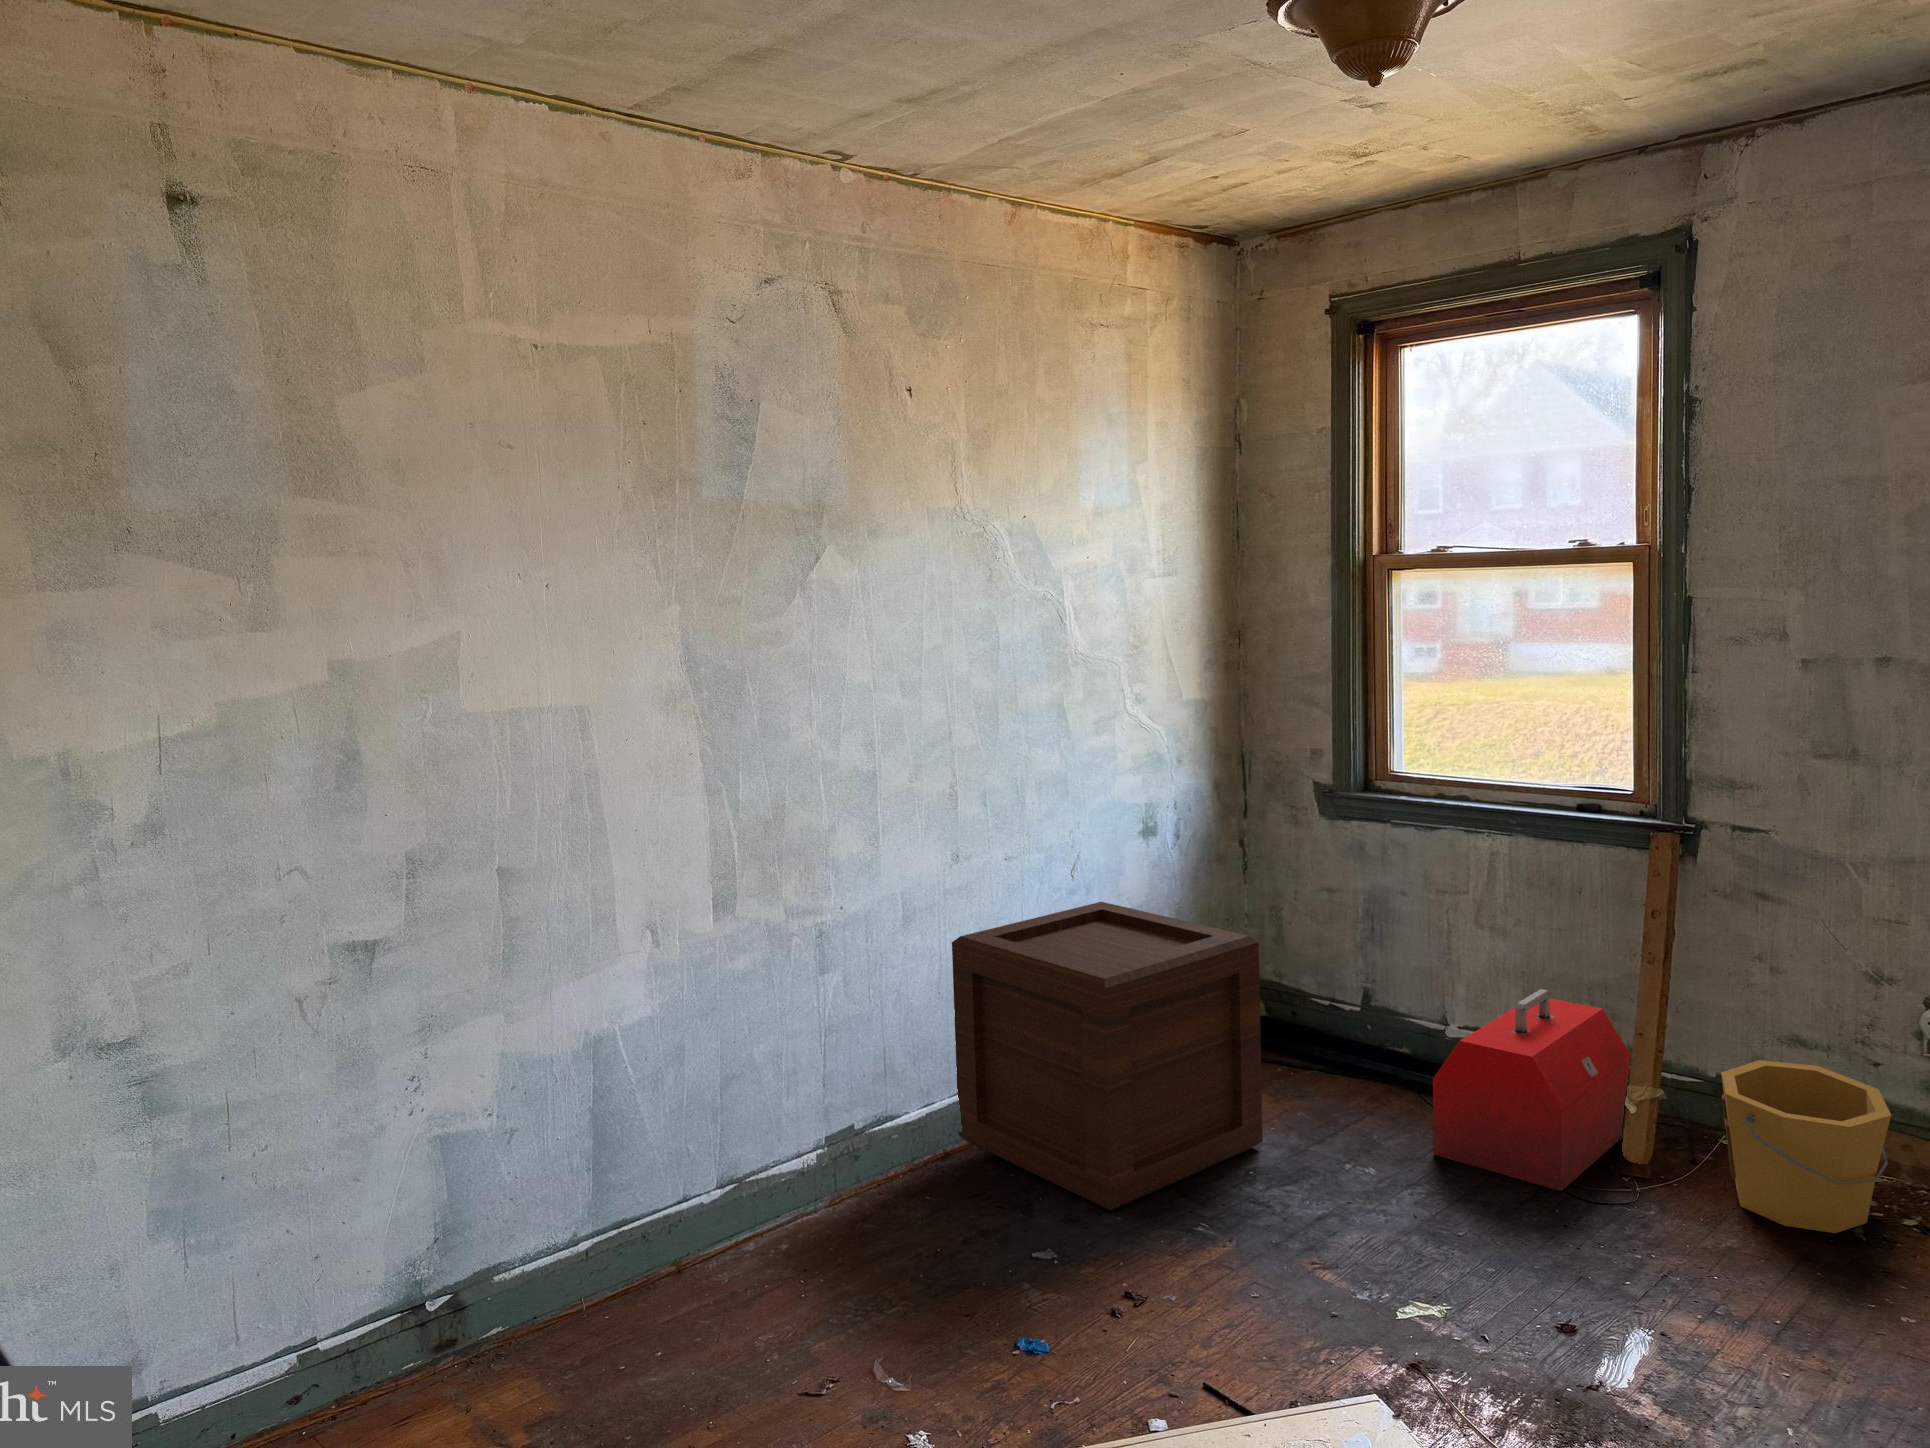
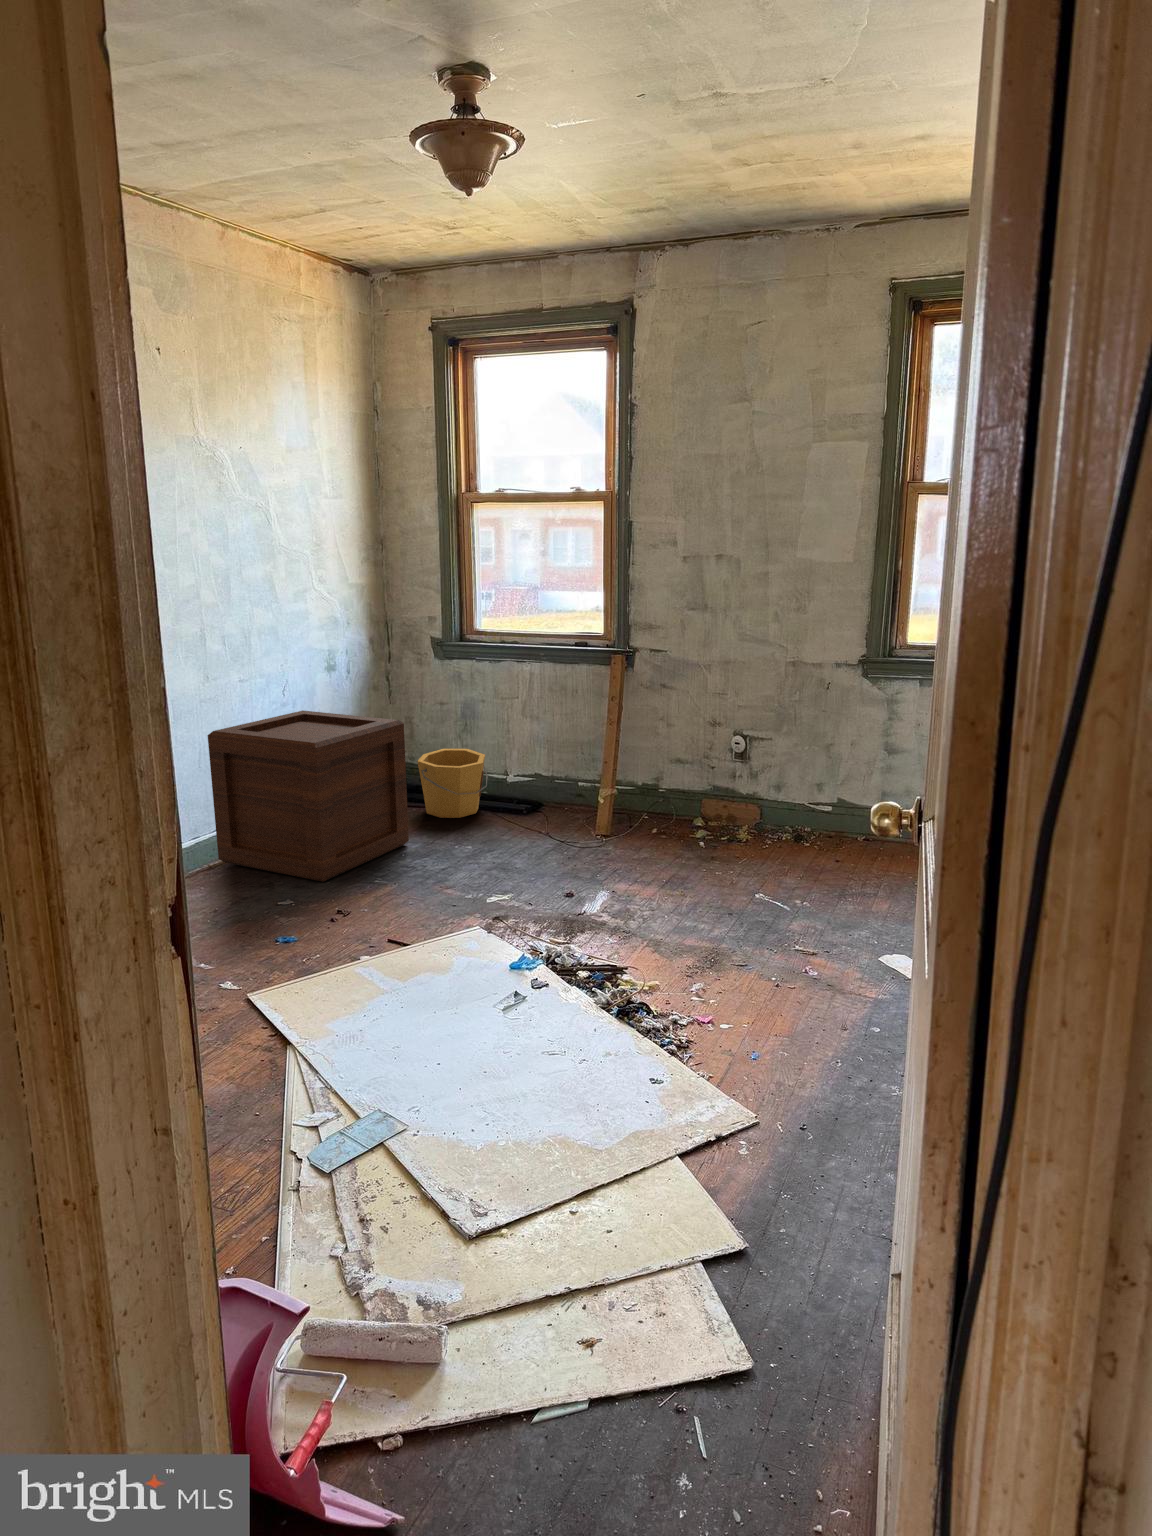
toolbox: present [1433,989,1631,1191] -> none [502,743,602,844]
bucket: present [1721,1060,1891,1233] -> present [418,749,488,818]

